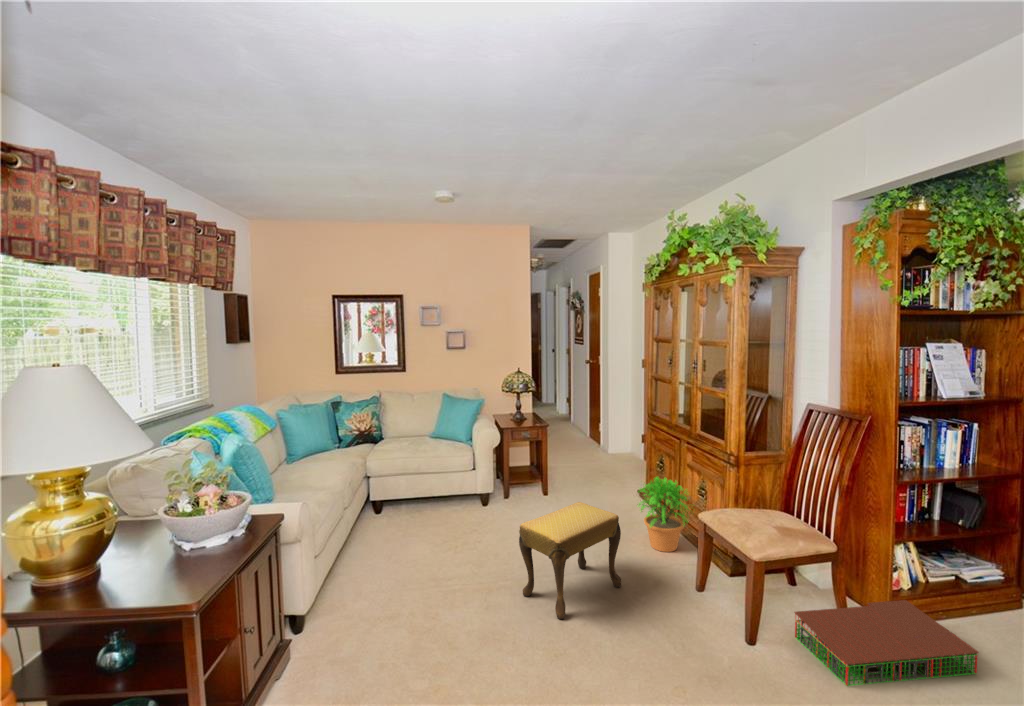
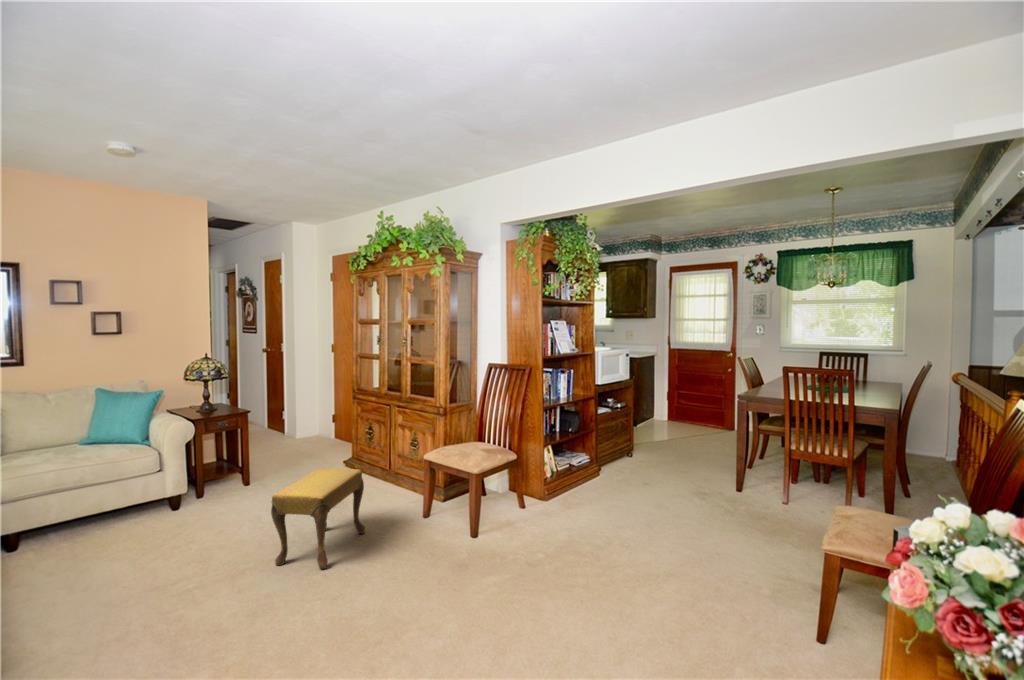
potted plant: present [638,477,690,552] -> none [360,437,412,502]
storage bin: present [795,600,979,686] -> none [495,484,585,538]

